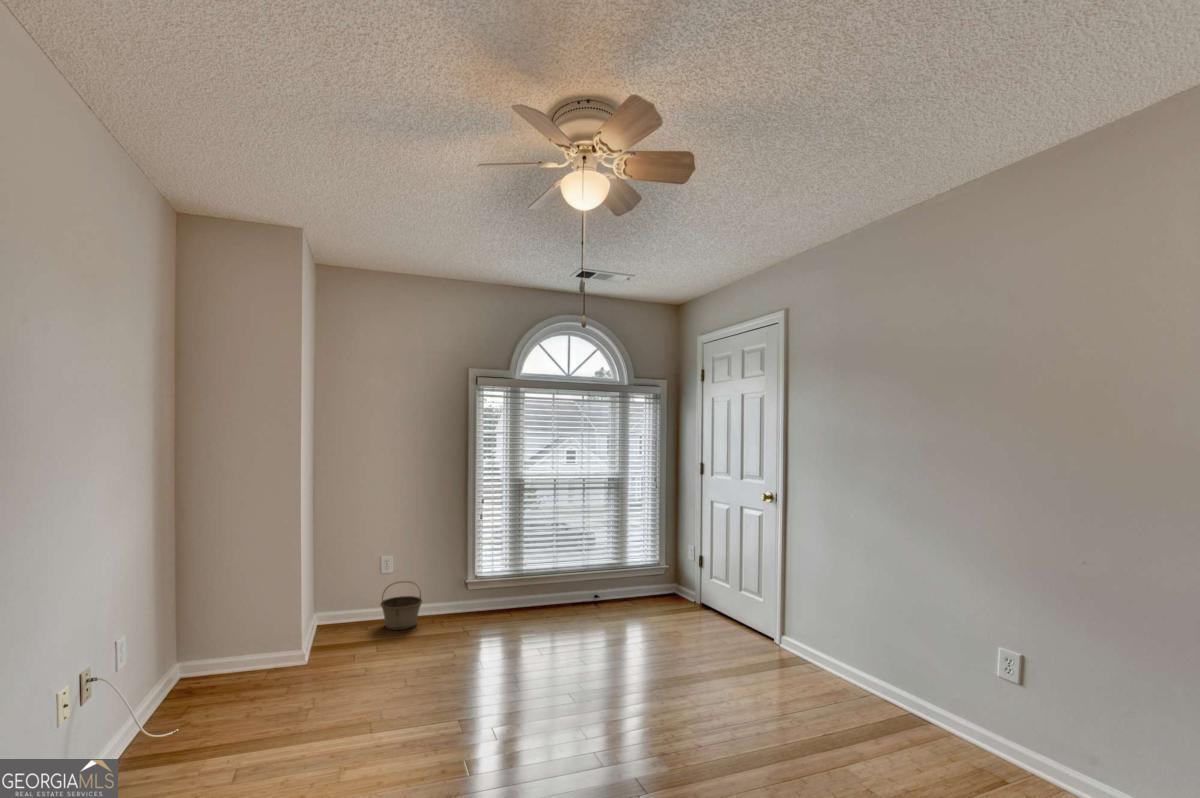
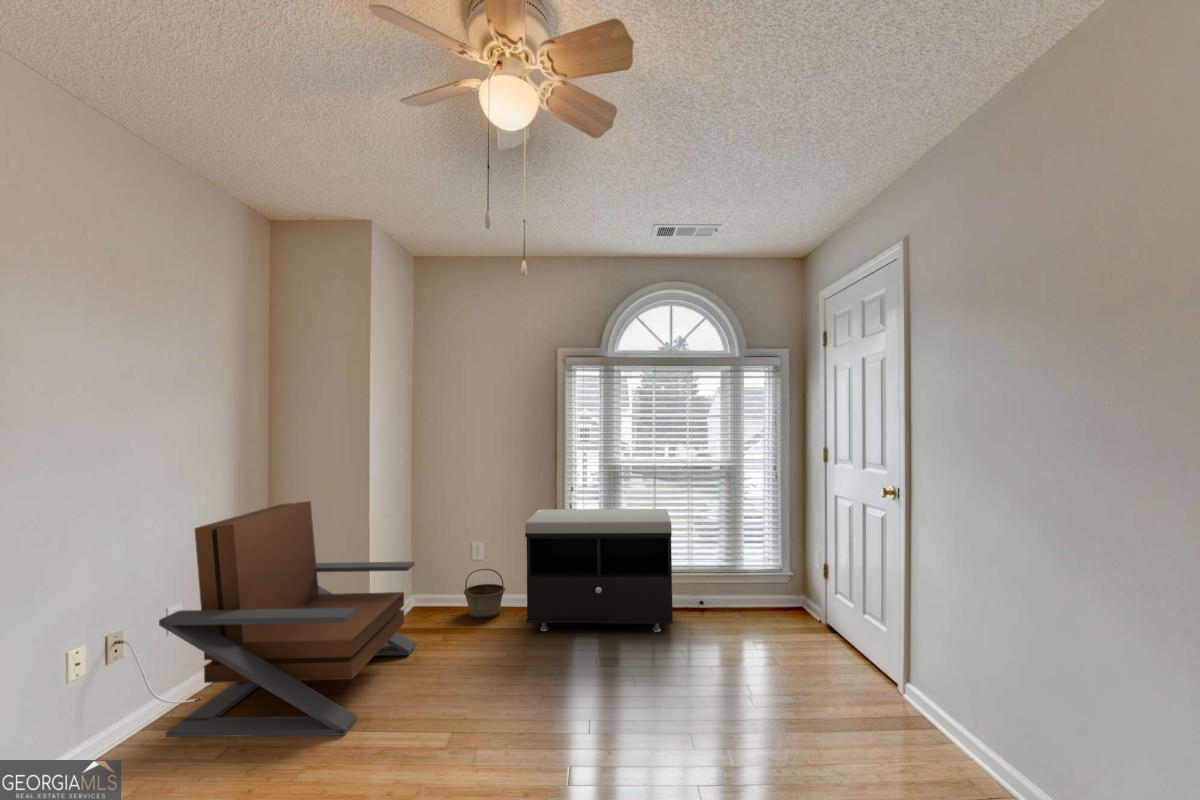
storage bench: none [453,516,592,634] -> present [525,509,673,632]
lounge chair: none [138,518,359,782] -> present [159,501,415,737]

